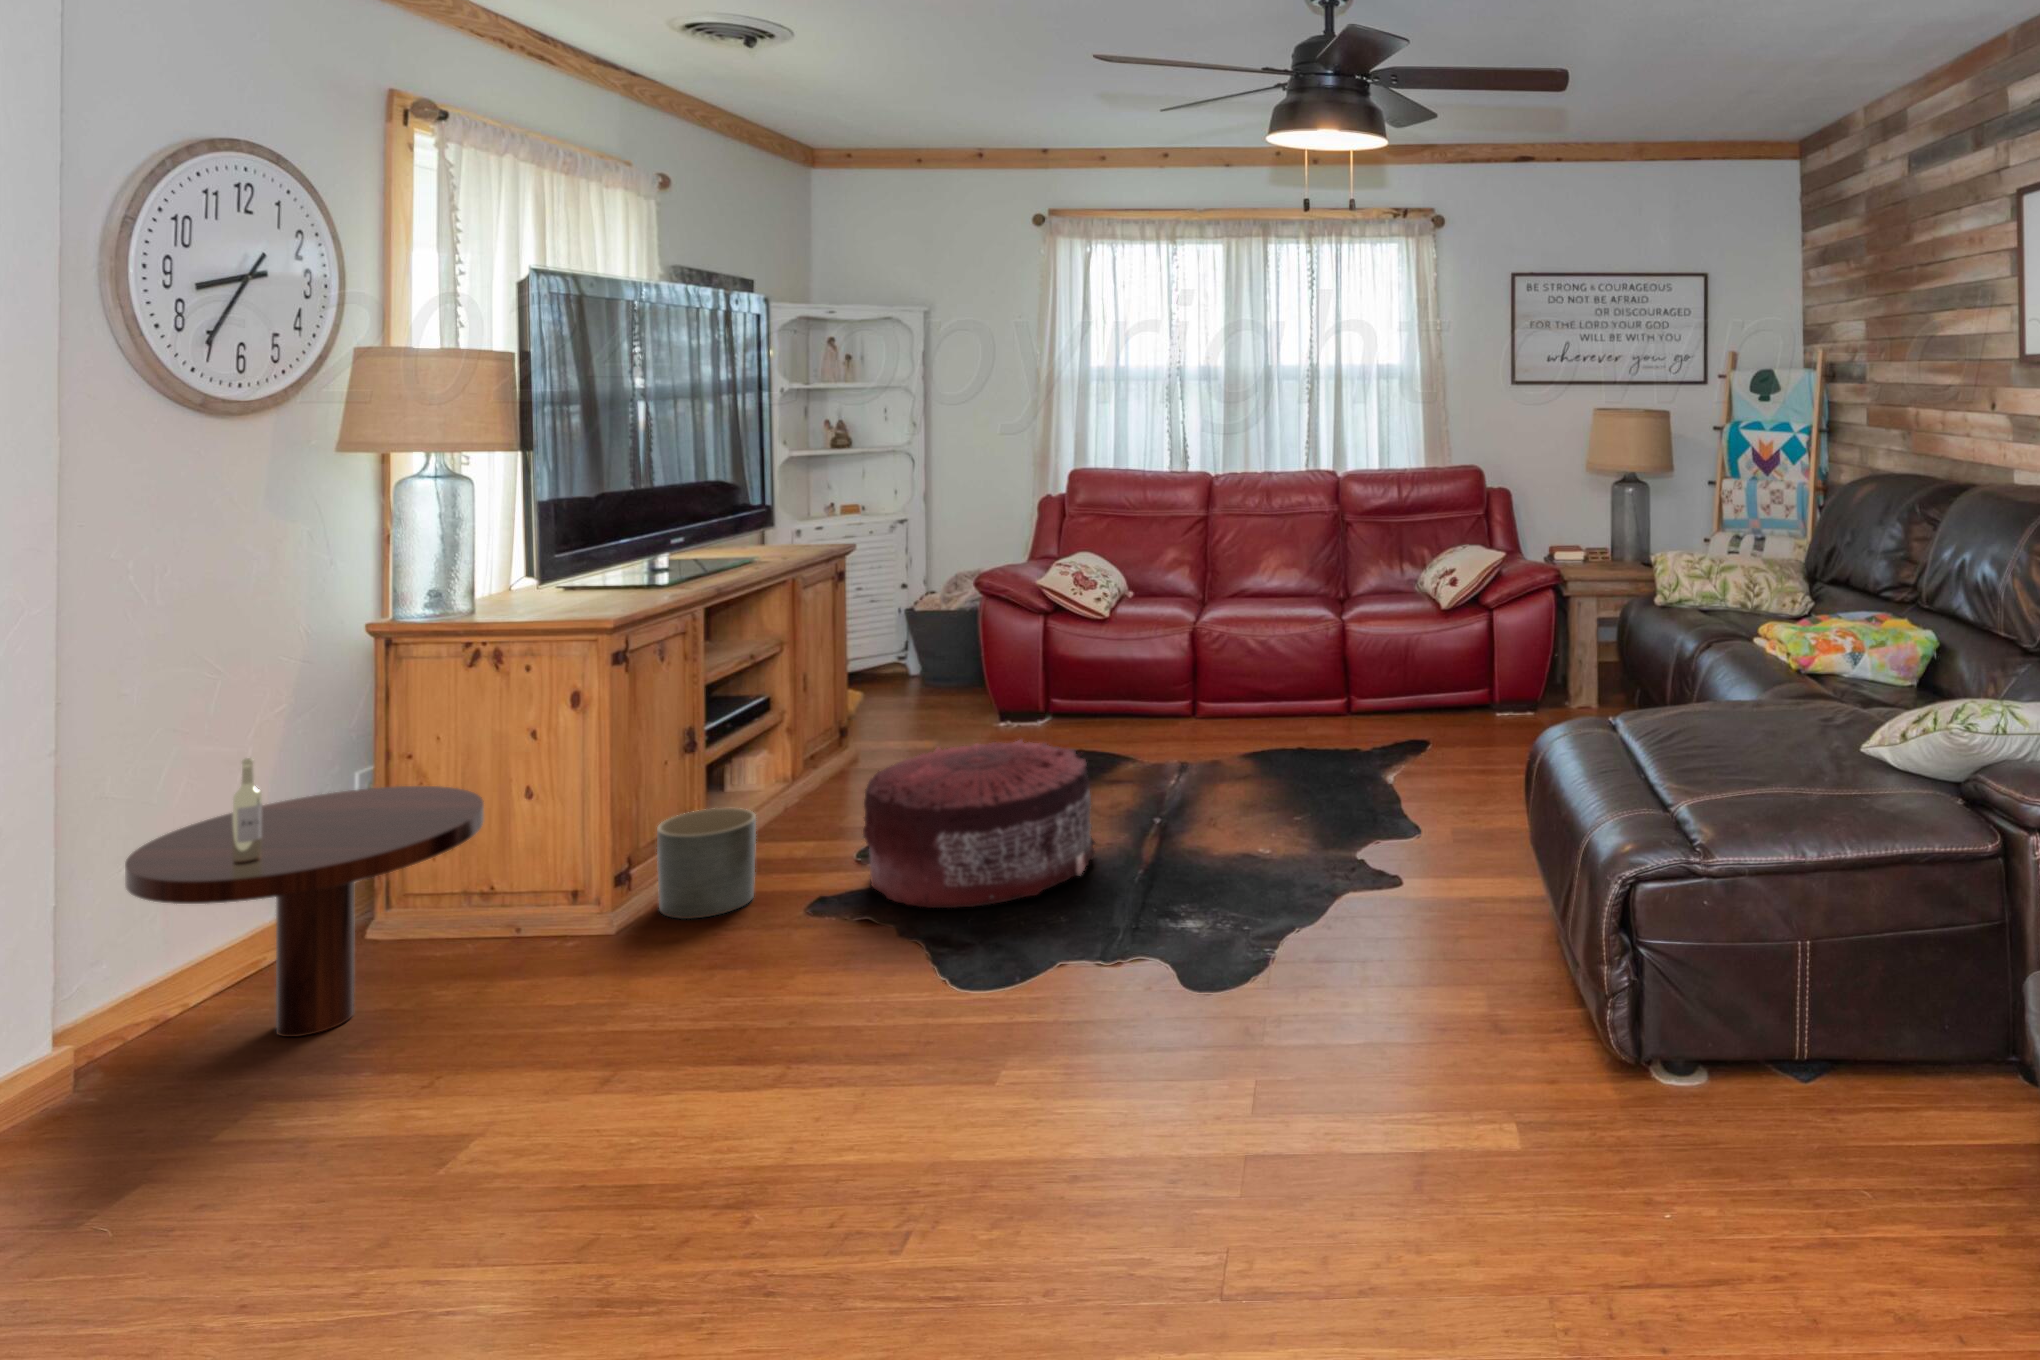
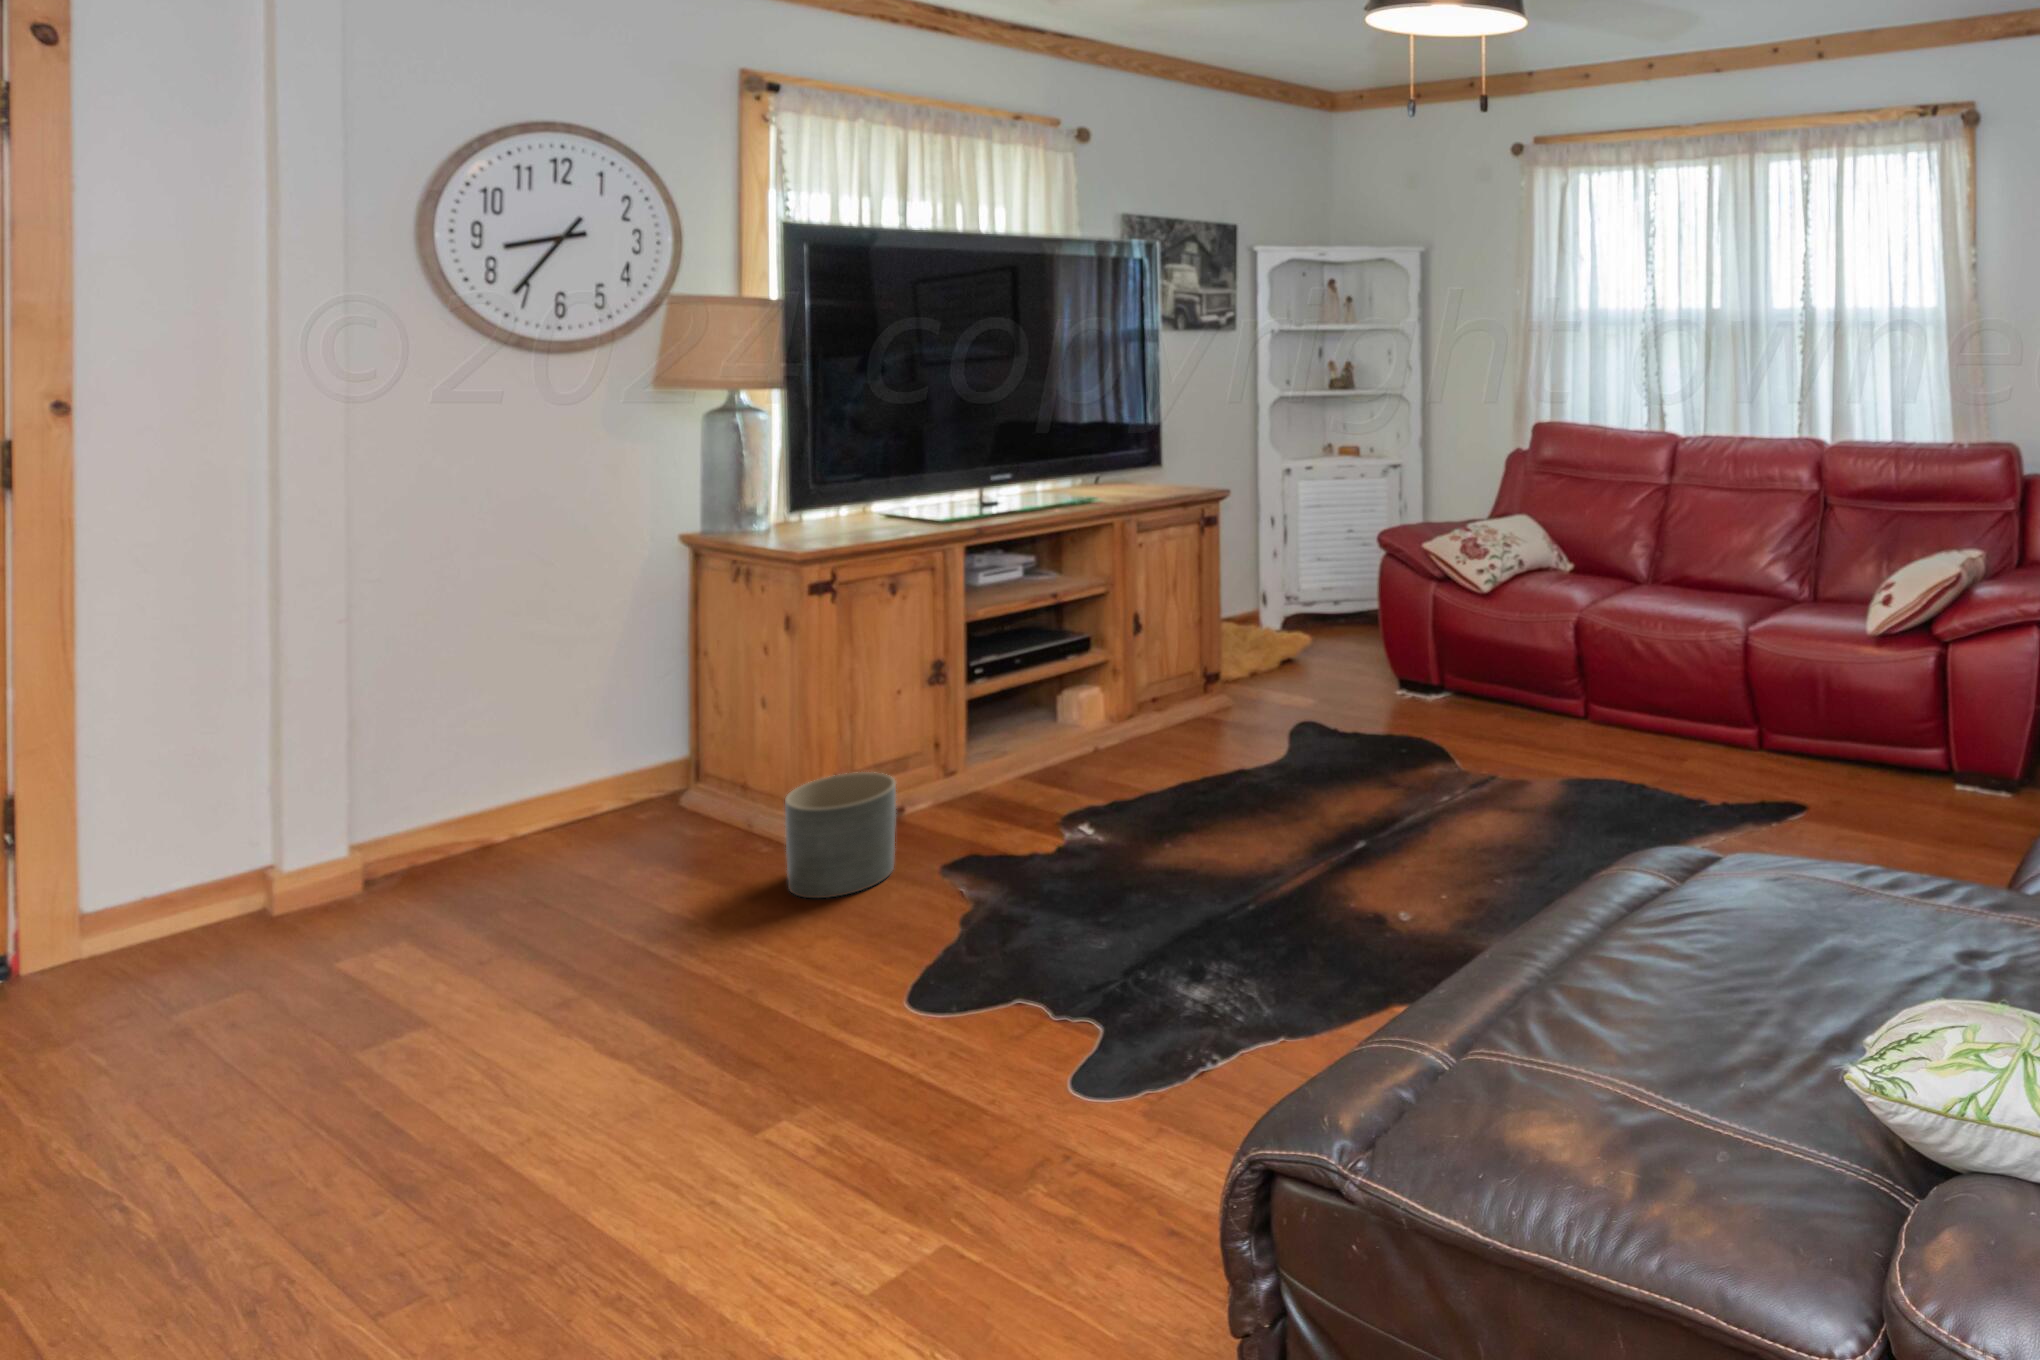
pouf: present [863,739,1096,908] -> none [958,740,1241,972]
coffee table: present [125,758,484,1037] -> none [170,682,577,958]

